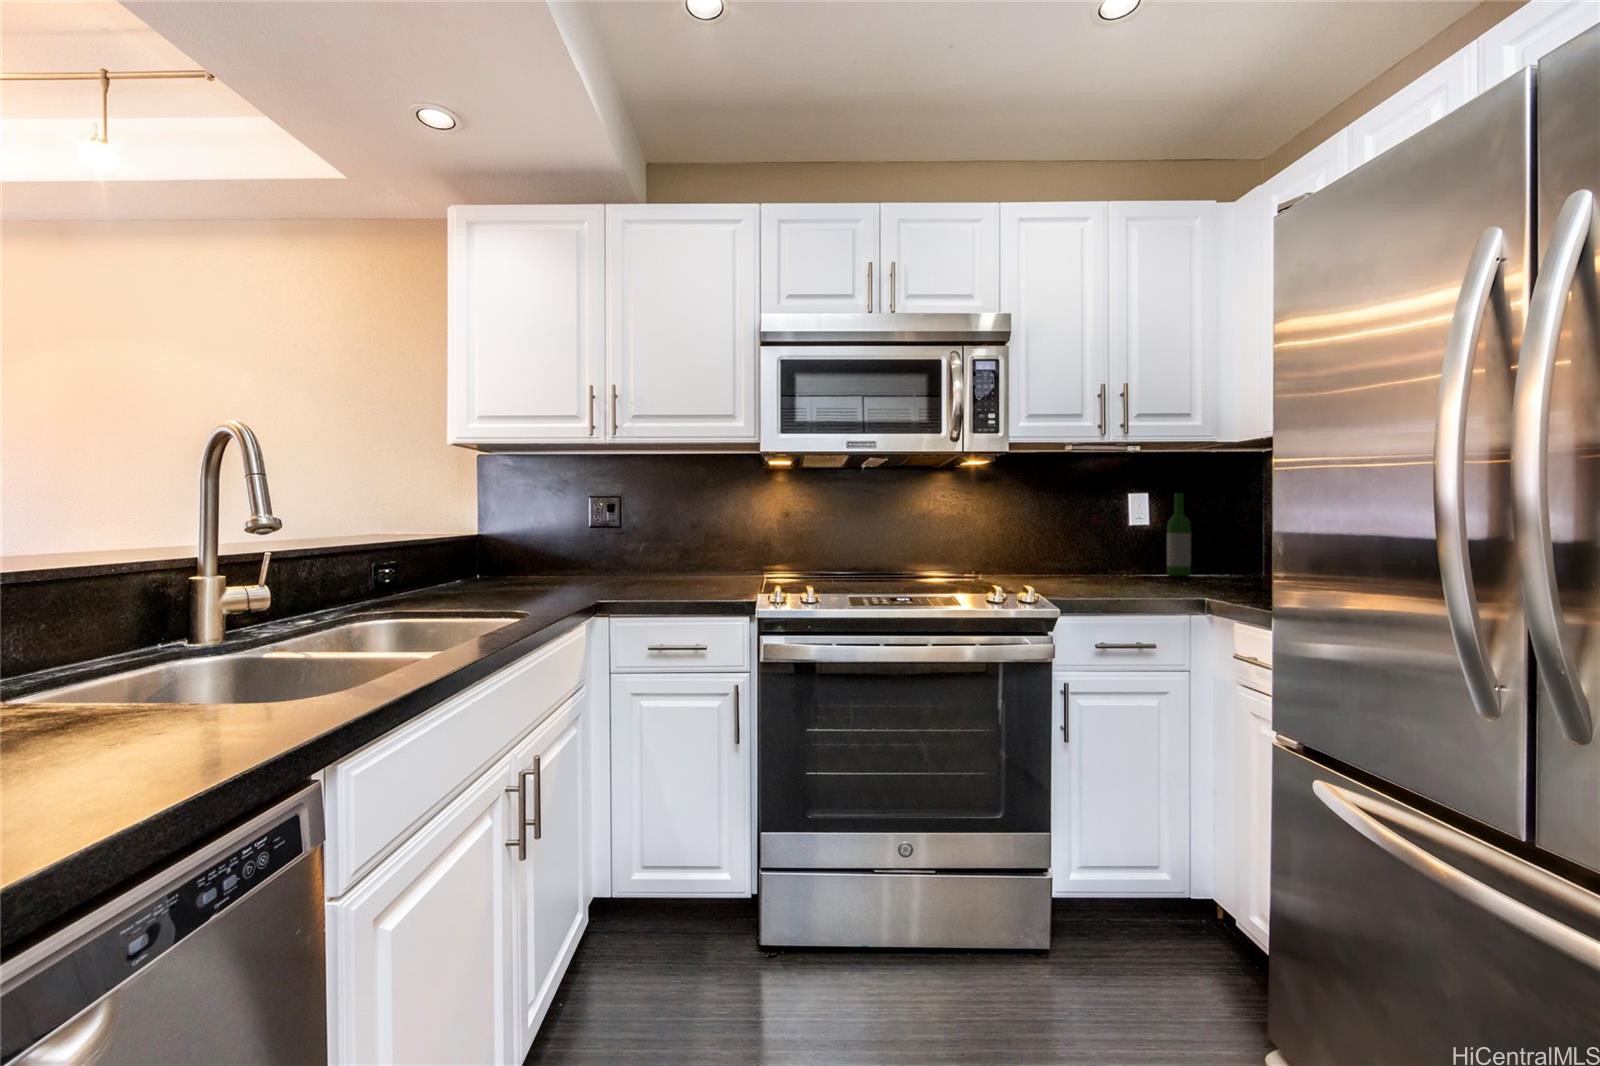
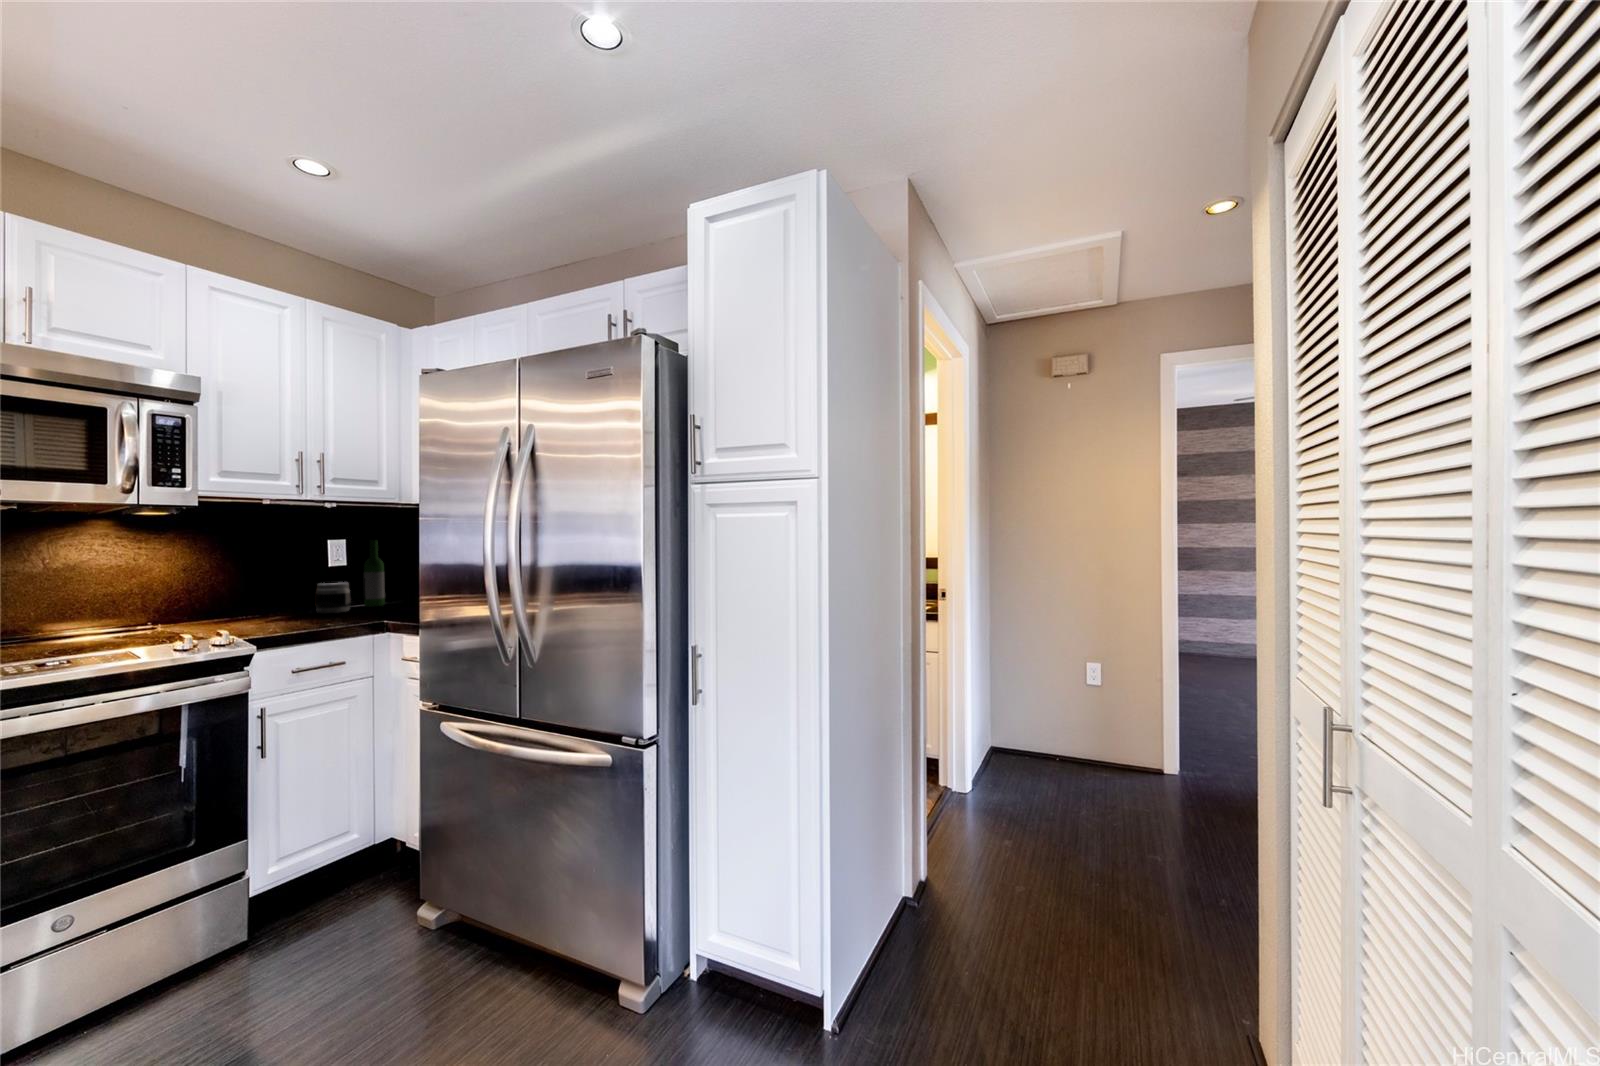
jar: none [1115,543,1152,579] -> present [316,582,351,613]

